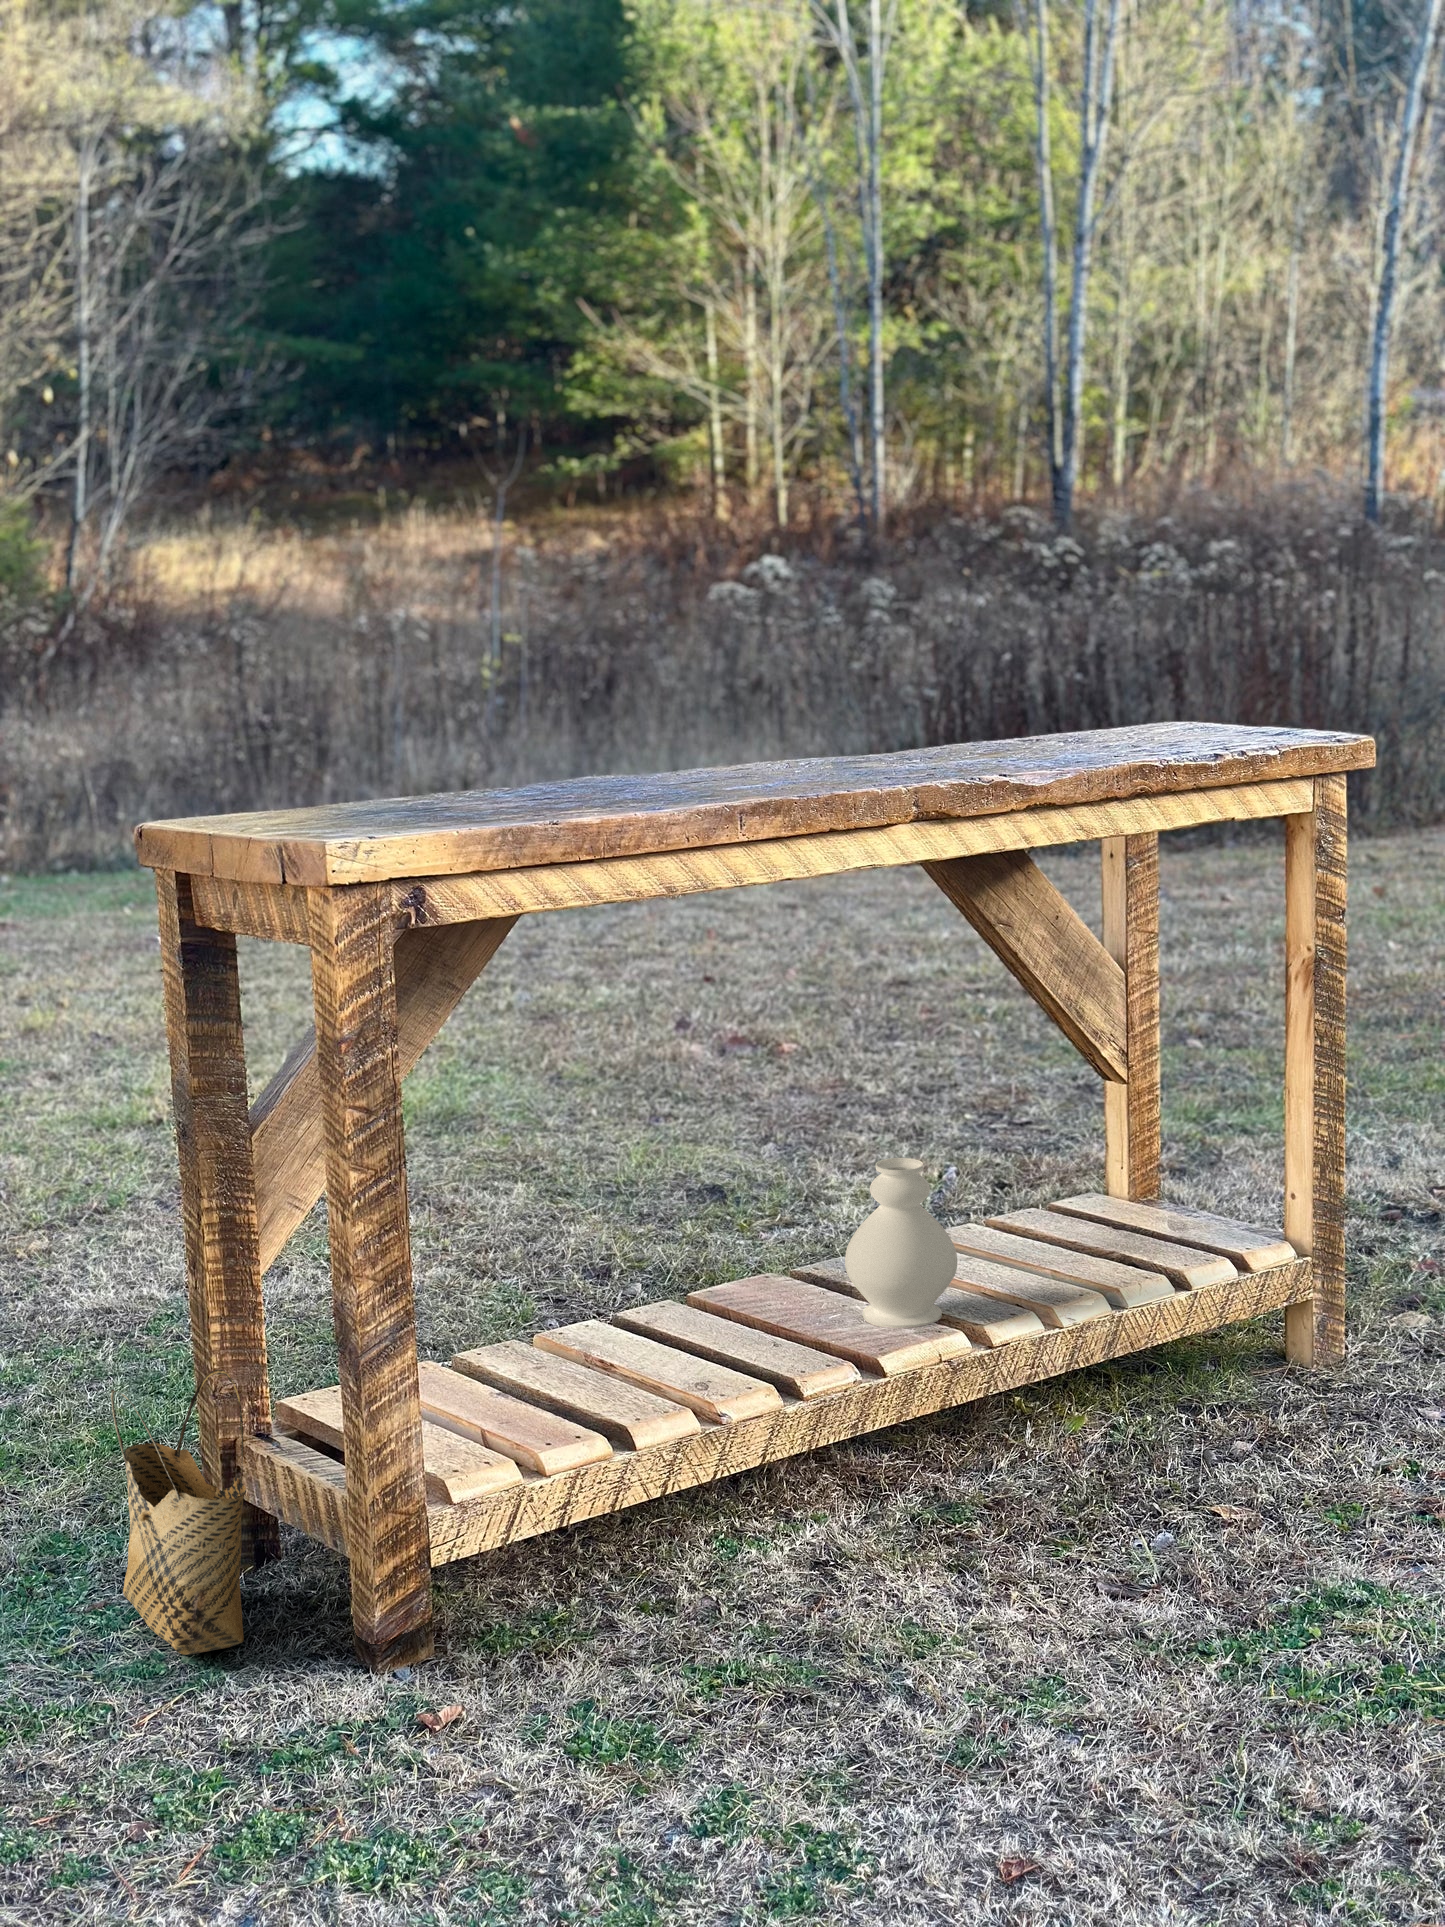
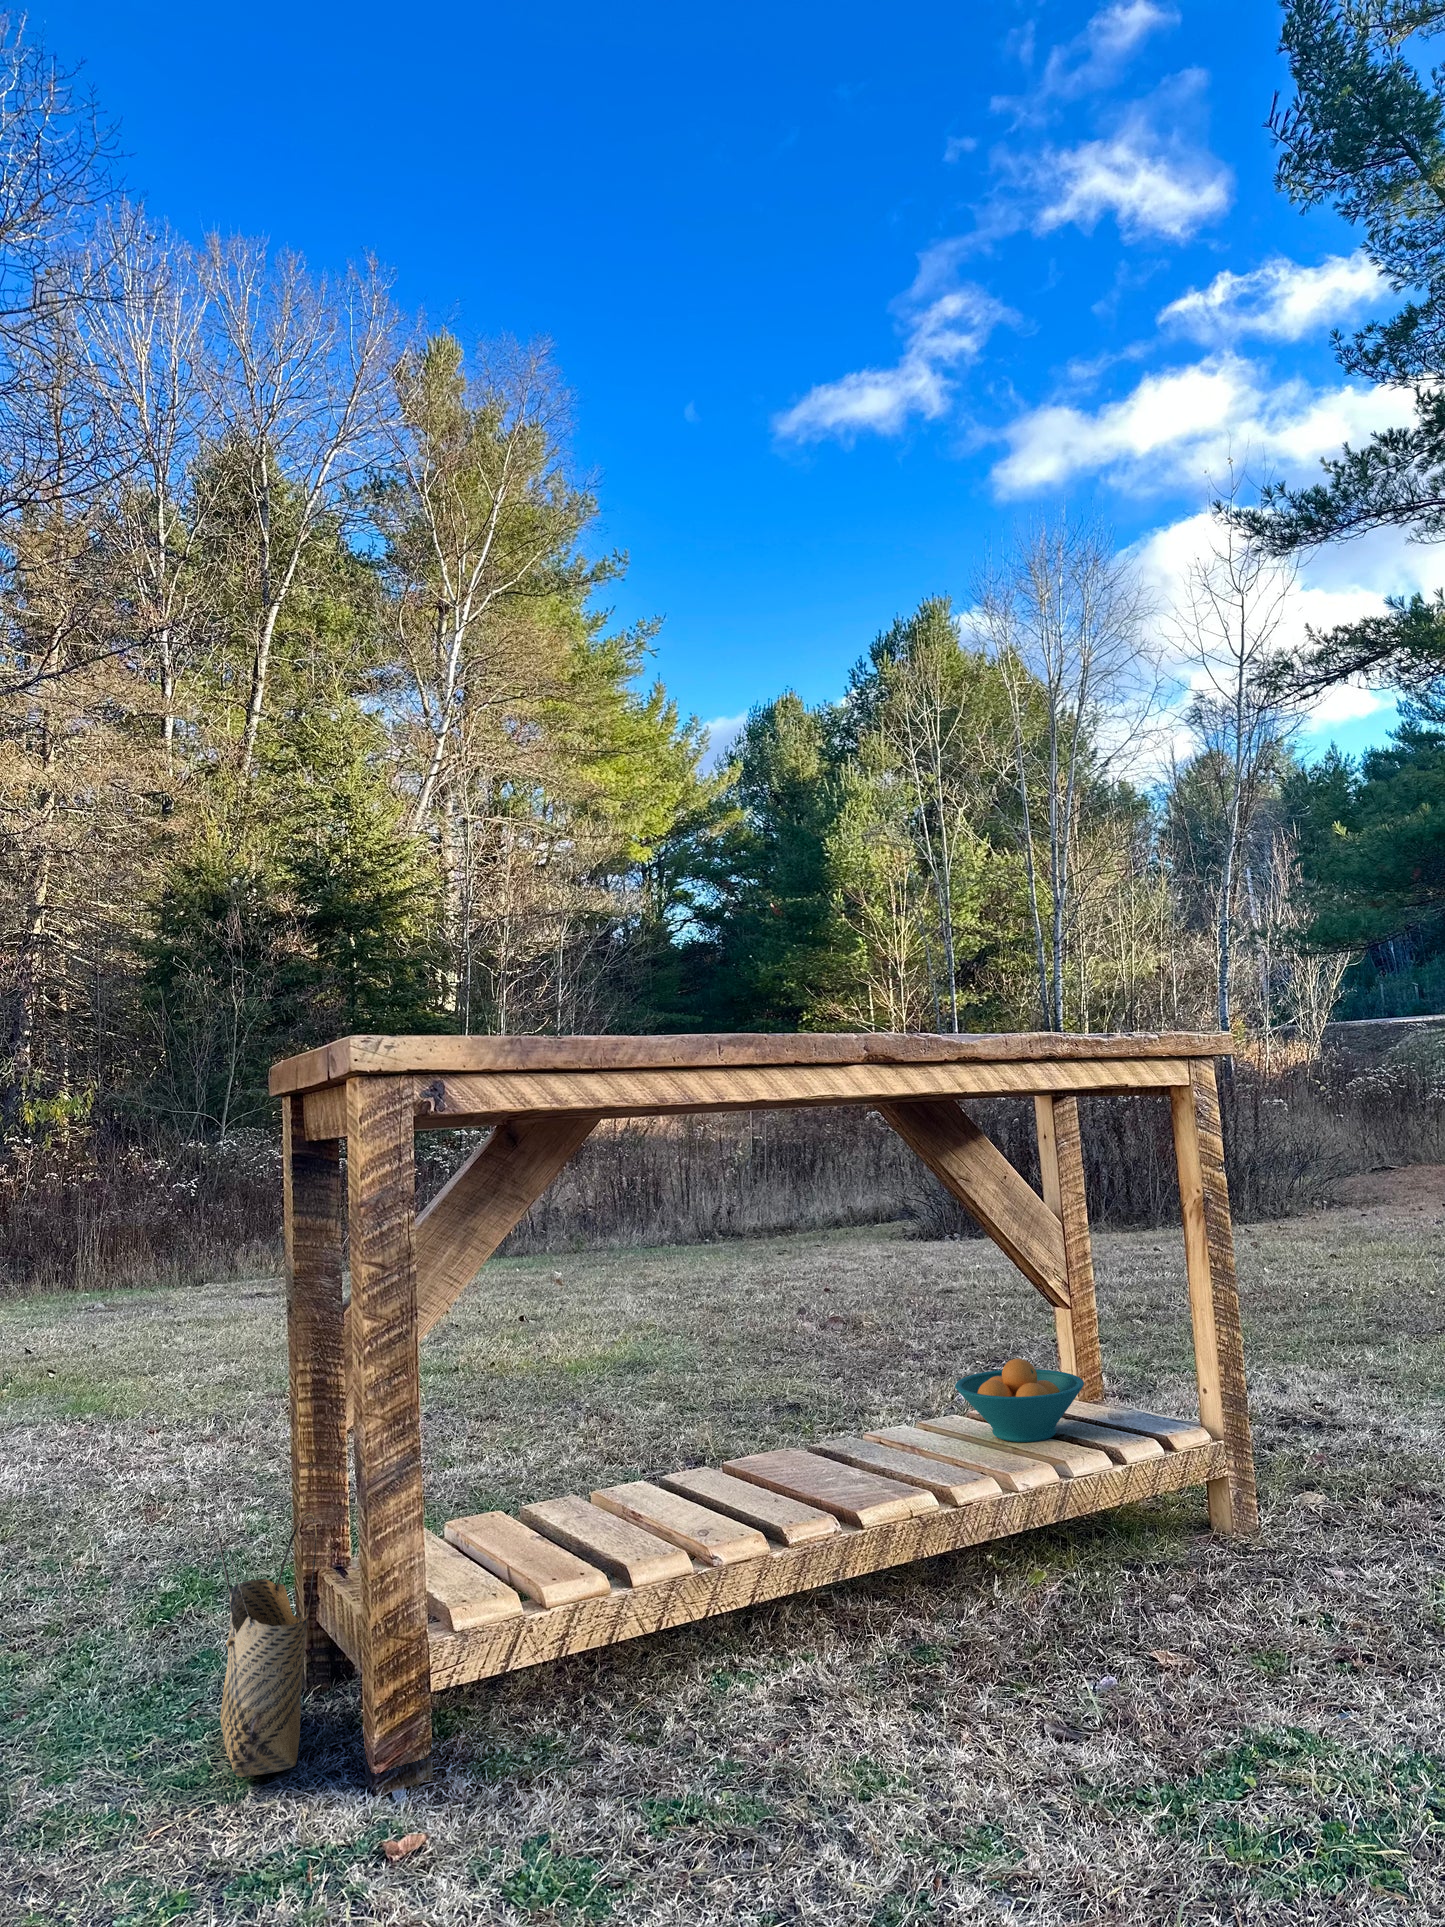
decorative vase: present [845,1158,957,1329] -> none [829,1345,918,1488]
fruit bowl: none [993,1166,1158,1268] -> present [955,1358,1084,1442]

